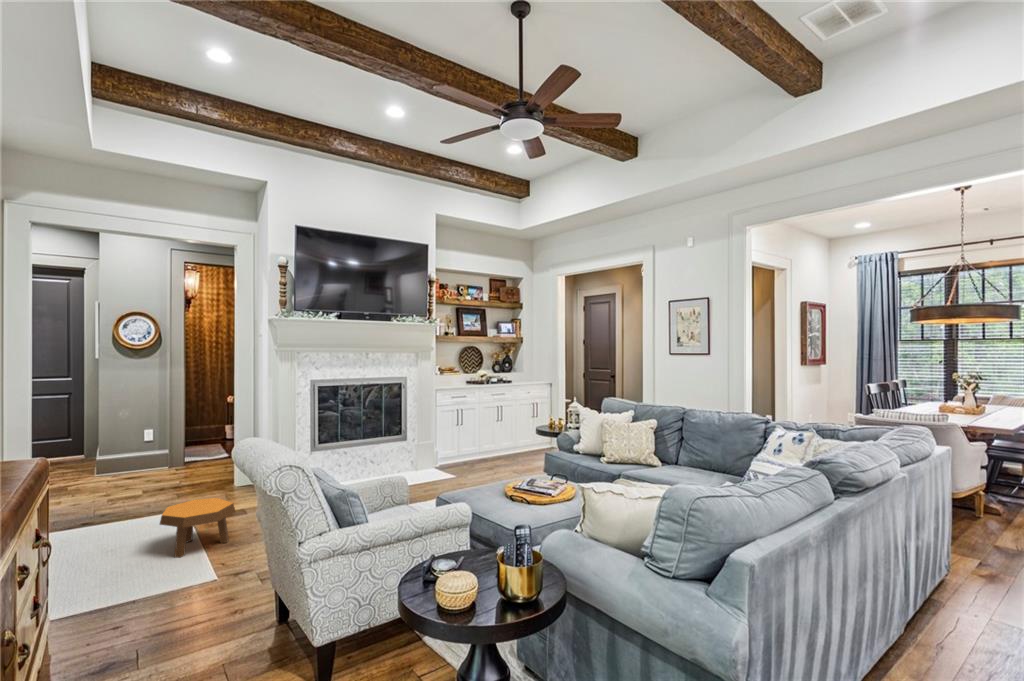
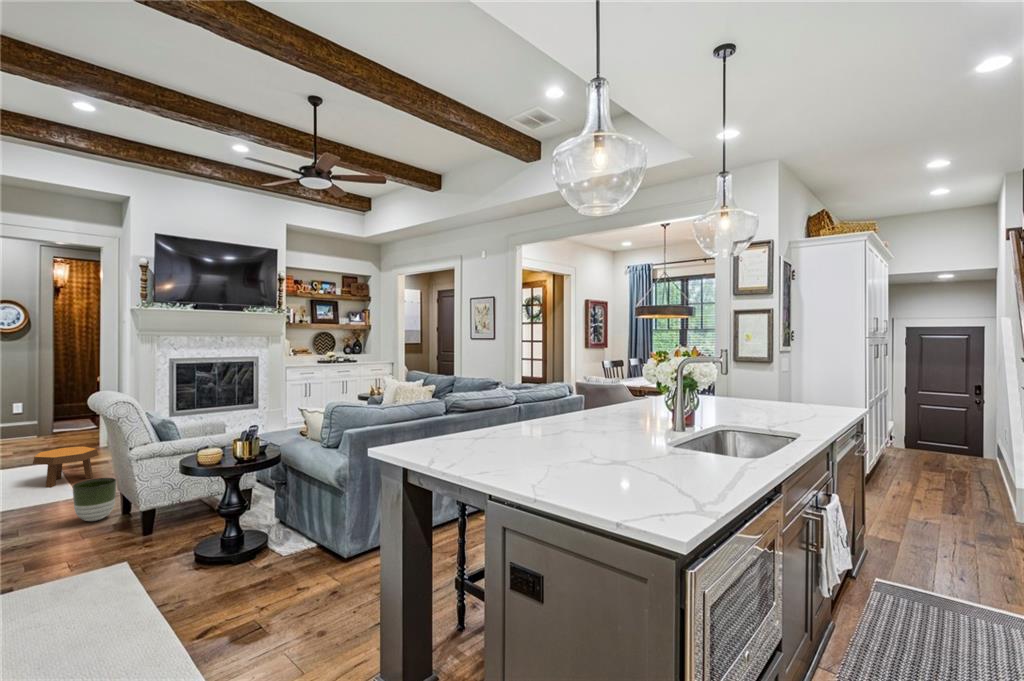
planter: none [209,568,267,640] -> present [72,478,116,521]

